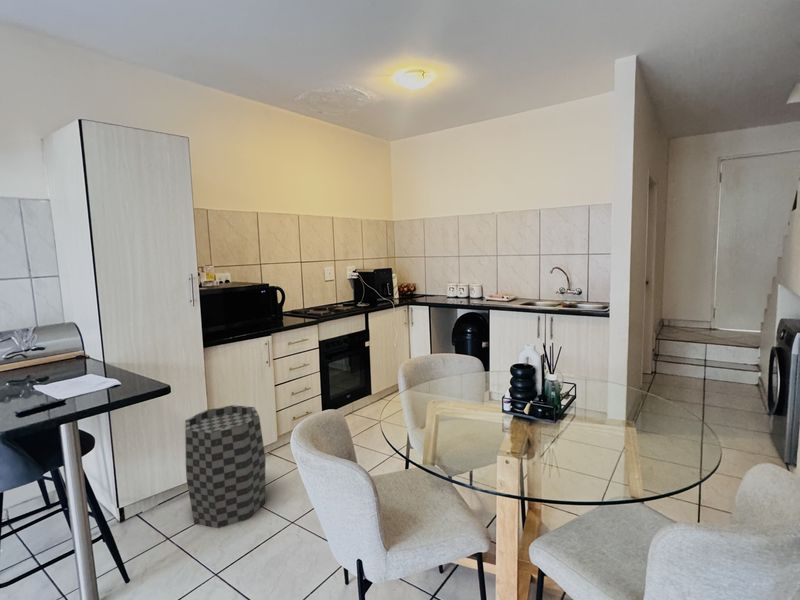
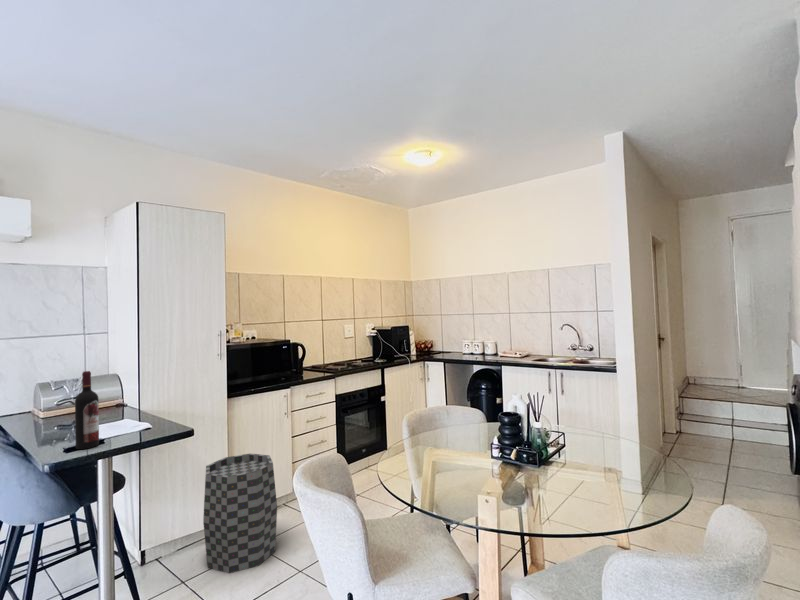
wine bottle: none [23,323,59,414] -> present [75,371,99,449]

